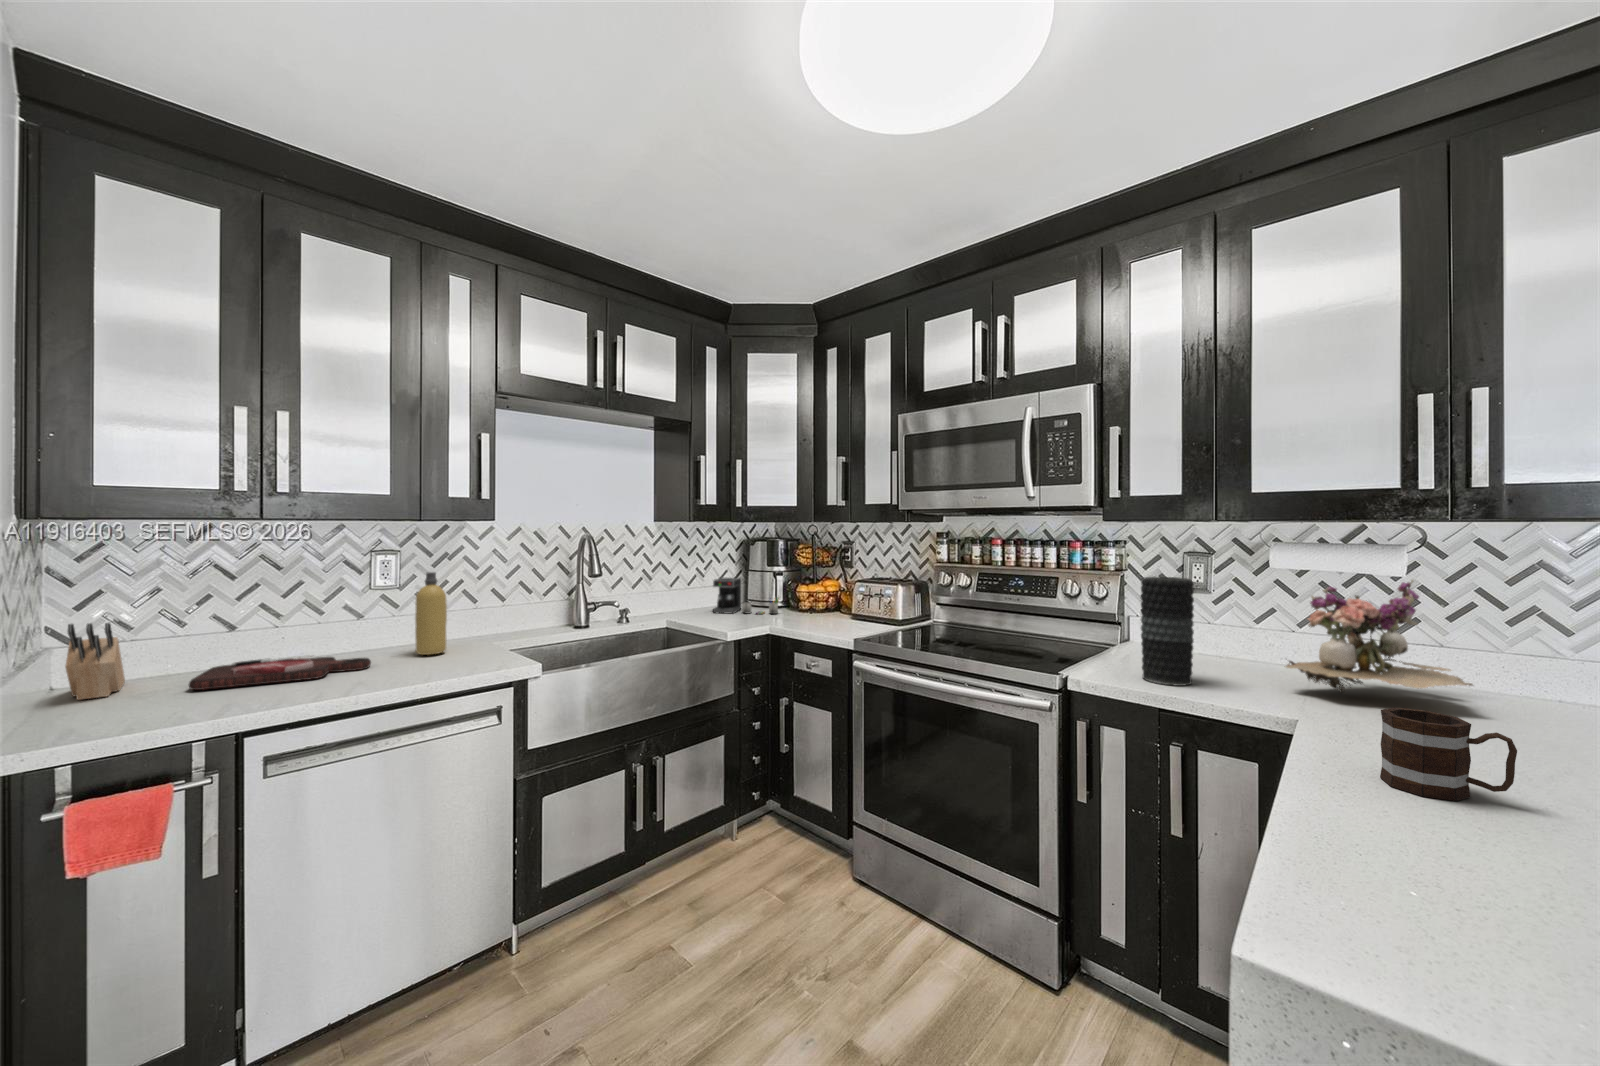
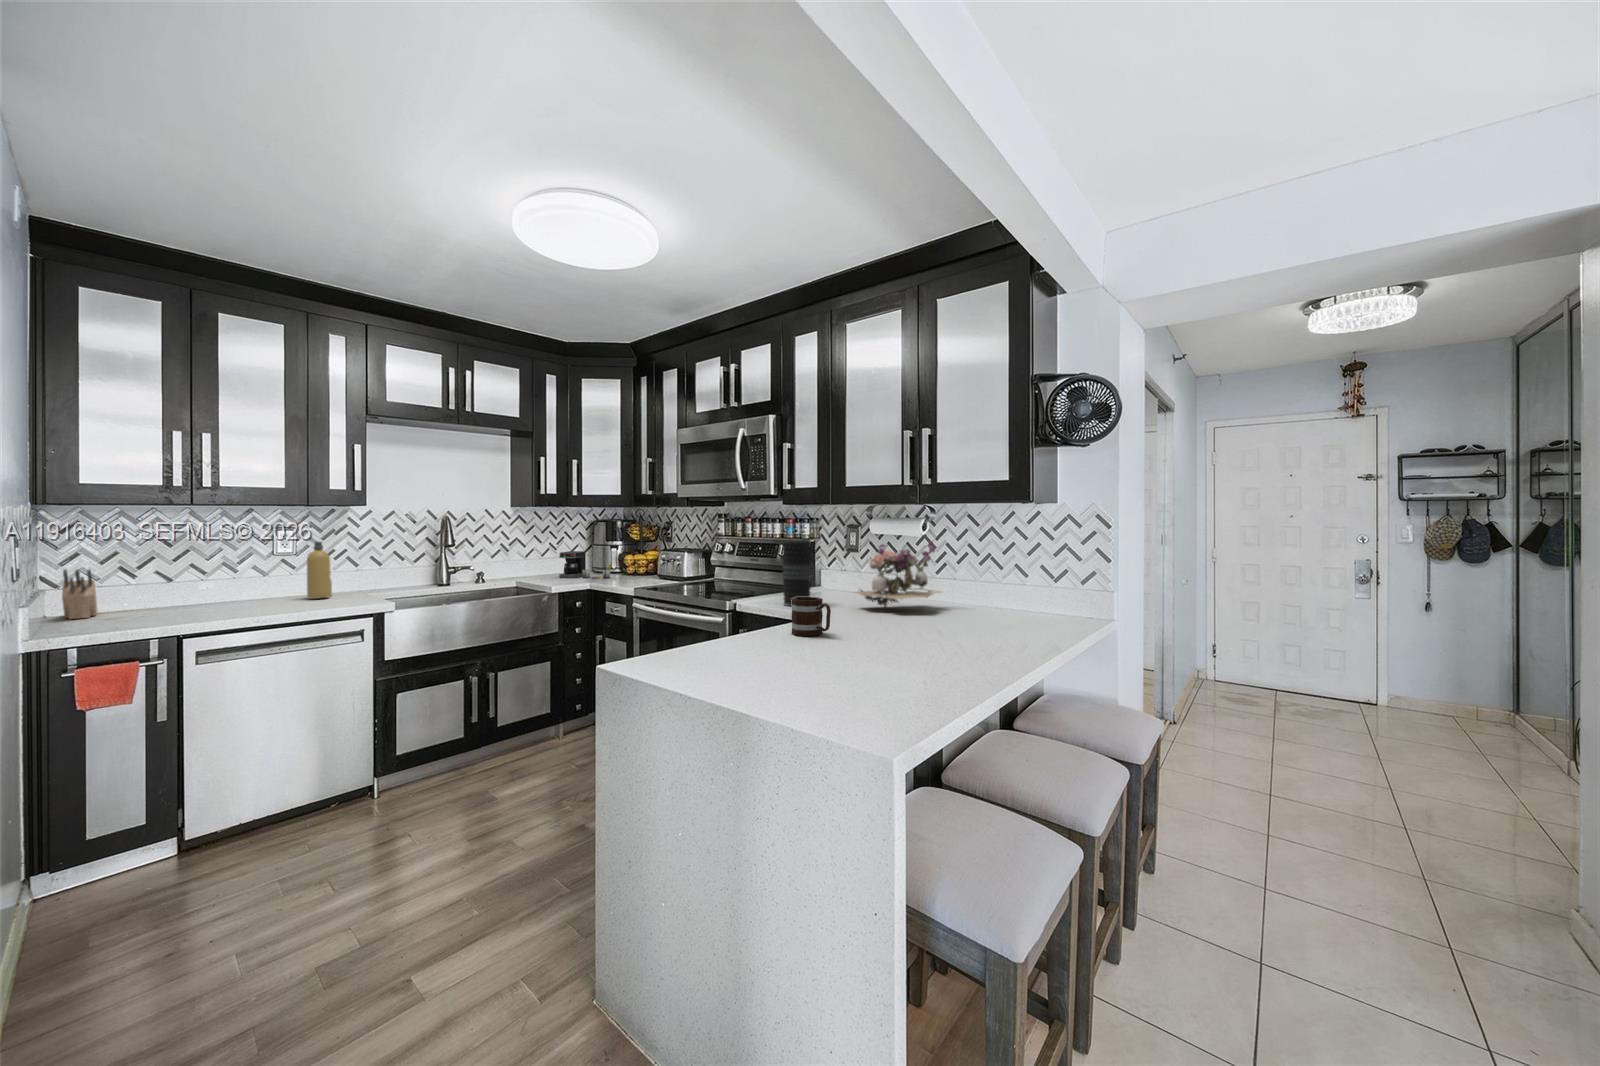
cutting board: present [189,655,371,690] -> none [144,595,273,614]

